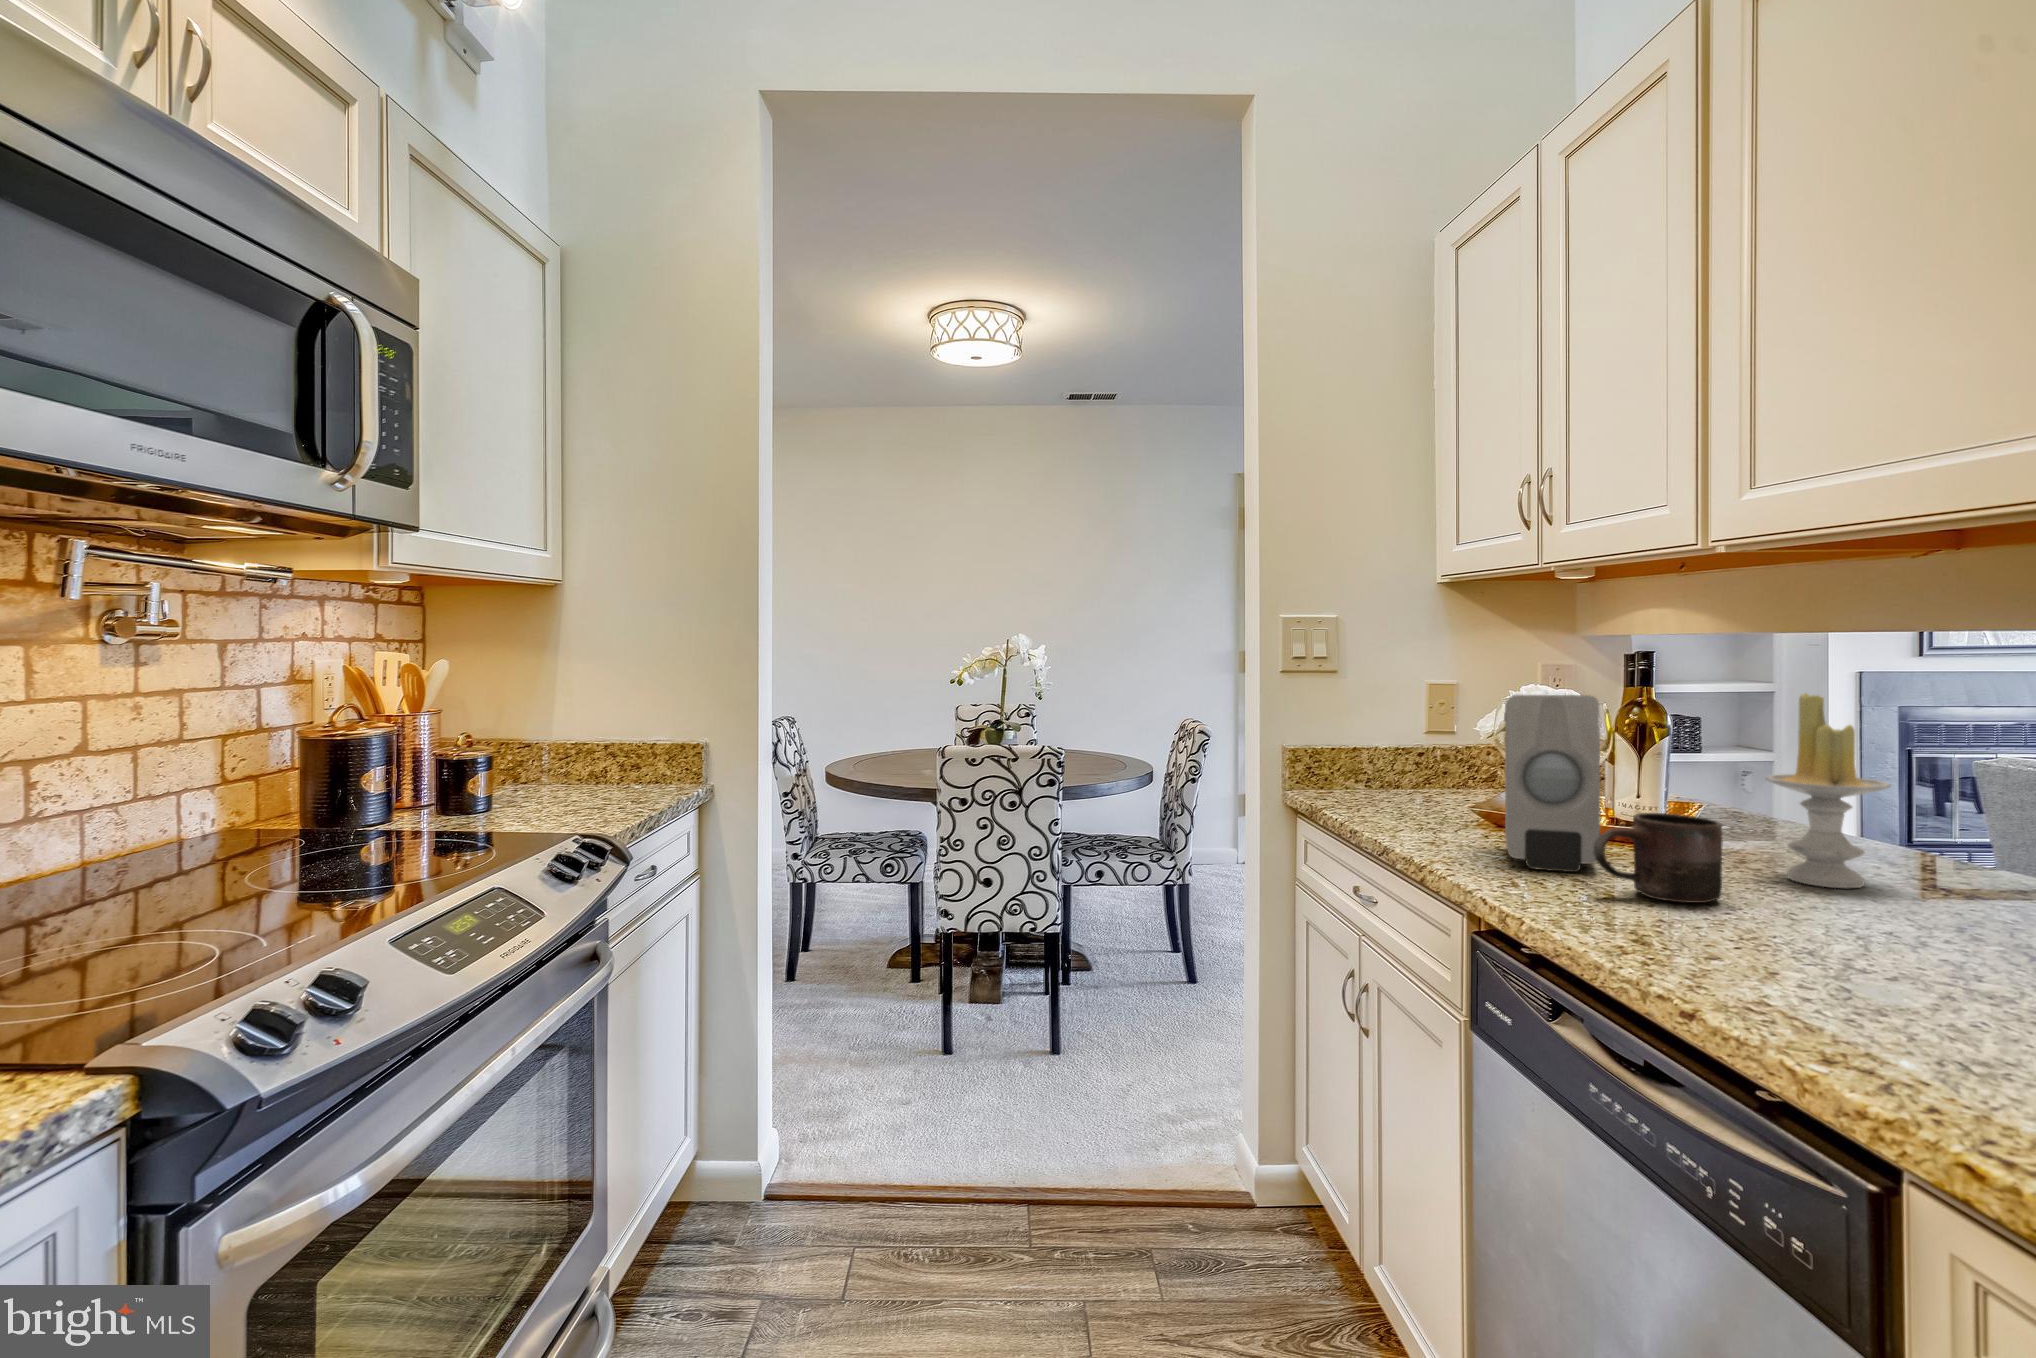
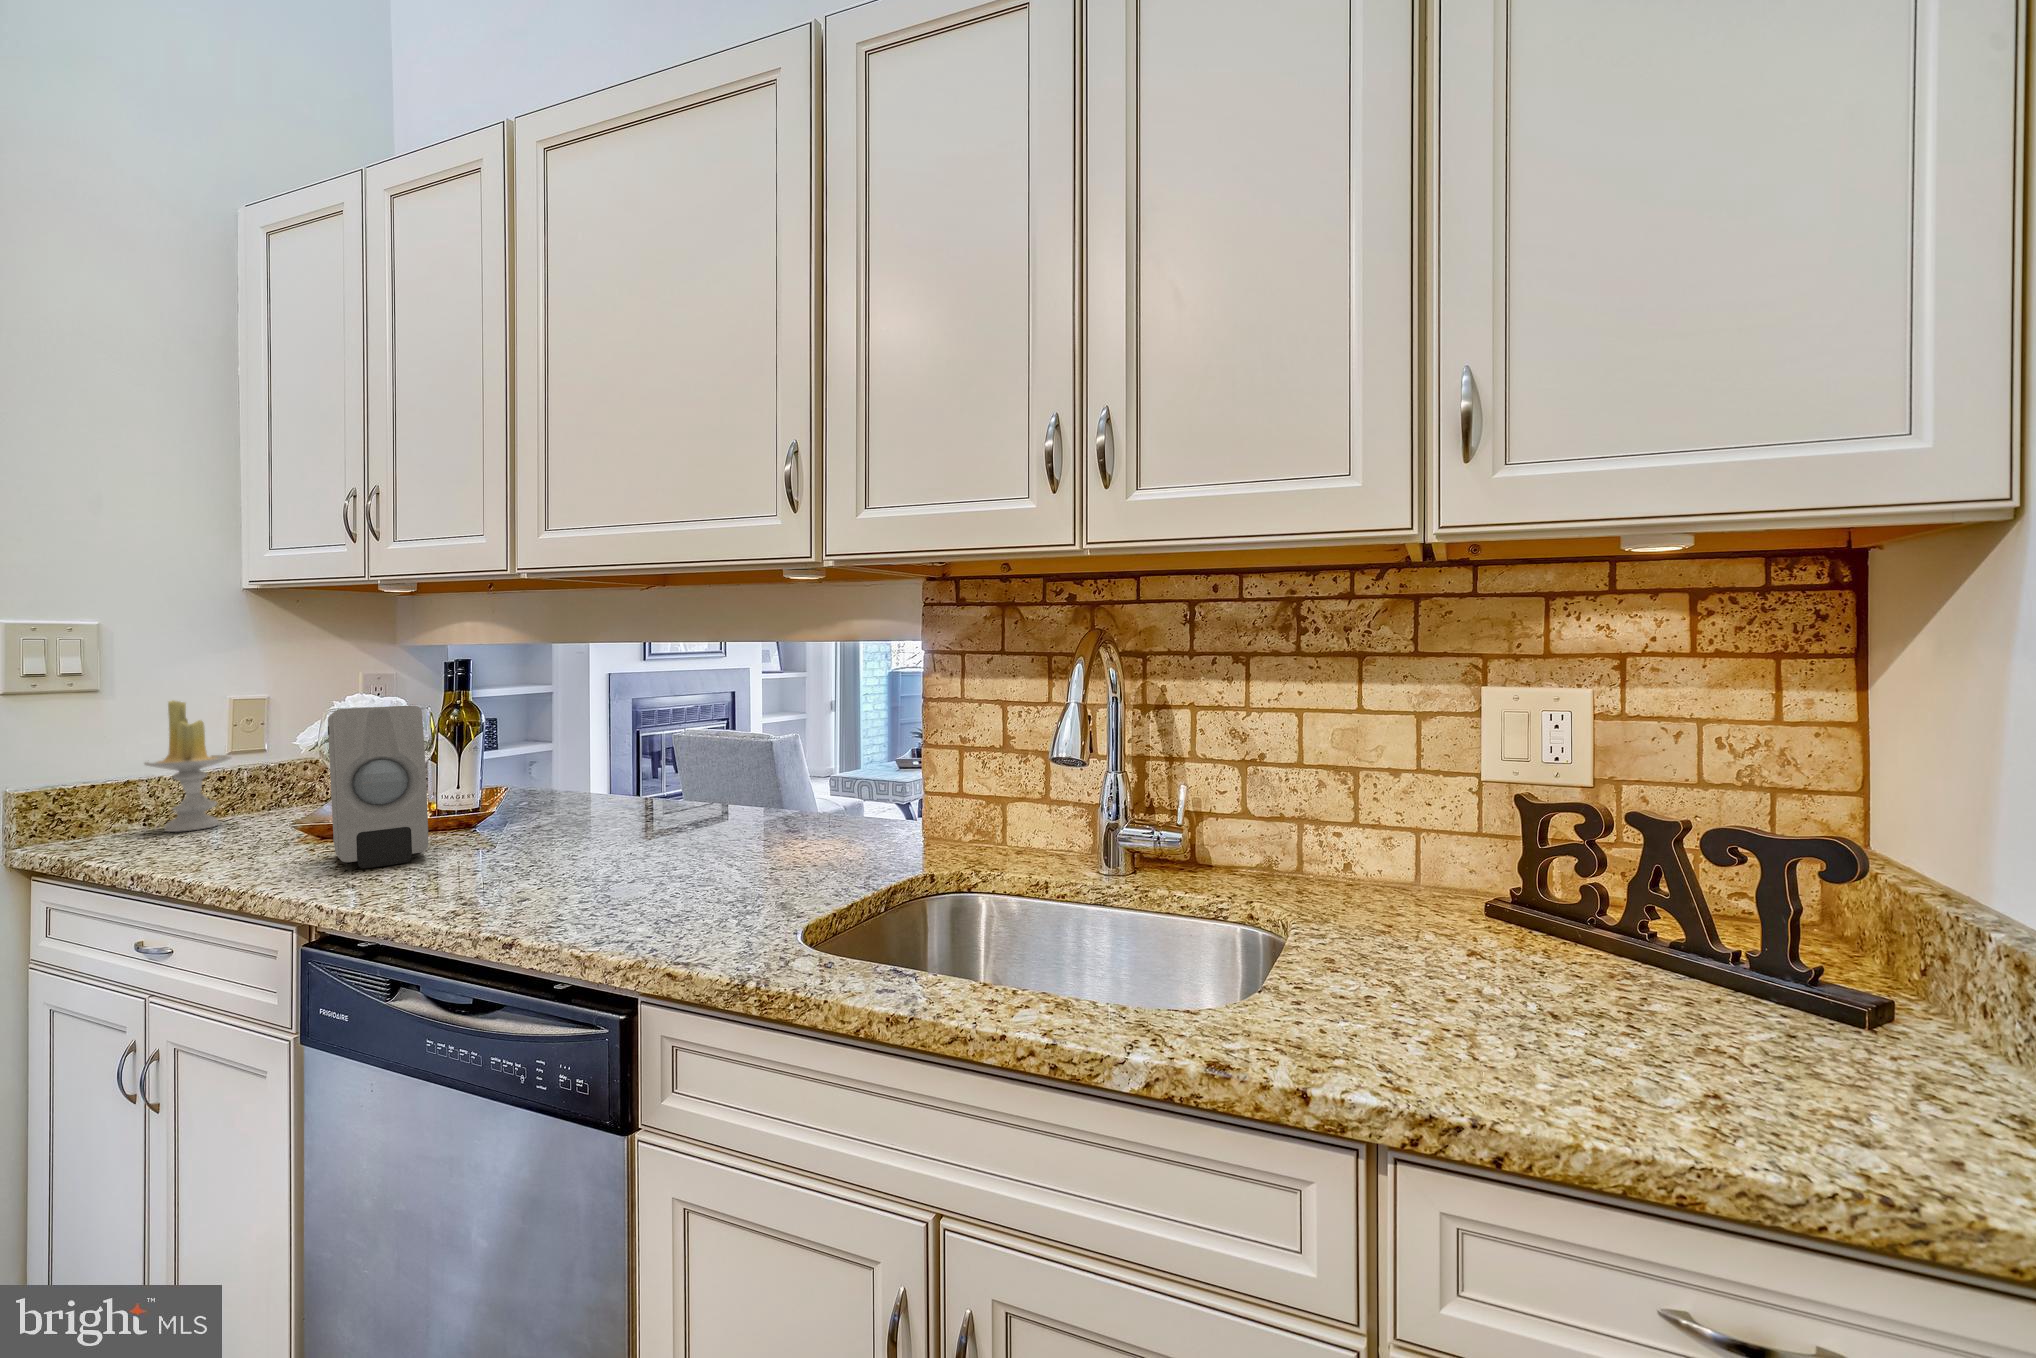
candle: present [1765,693,1891,888] -> present [144,700,231,832]
mug: present [1594,813,1722,903] -> none [424,797,527,868]

